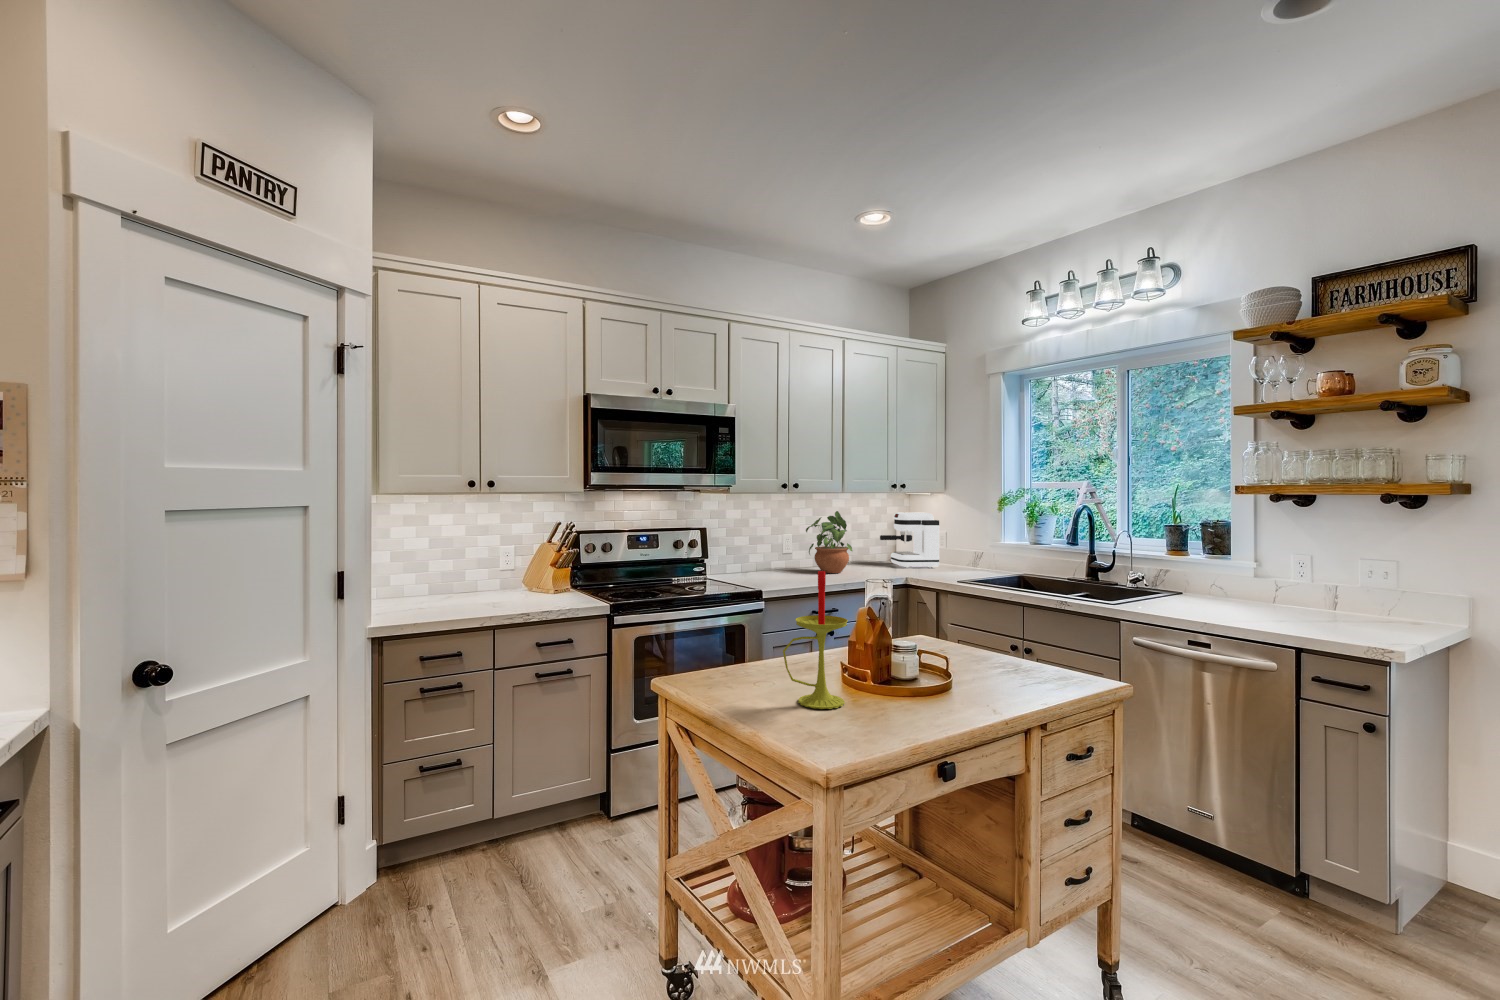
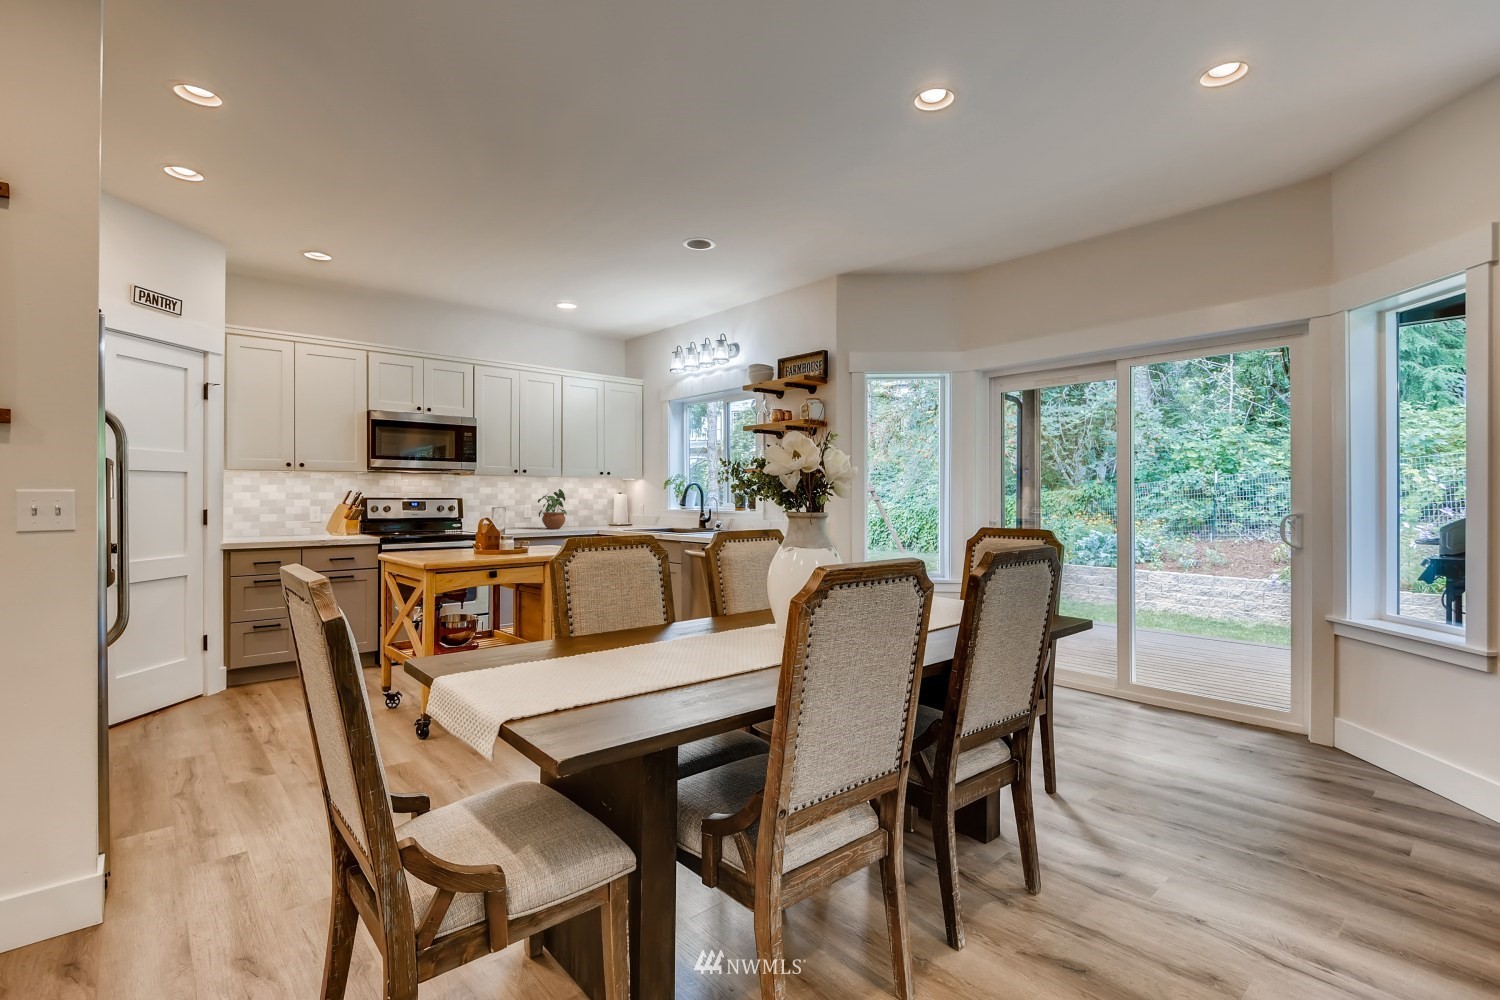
coffee maker: present [880,513,939,568] -> none [596,492,632,527]
candle: present [783,571,848,709] -> none [432,496,464,557]

